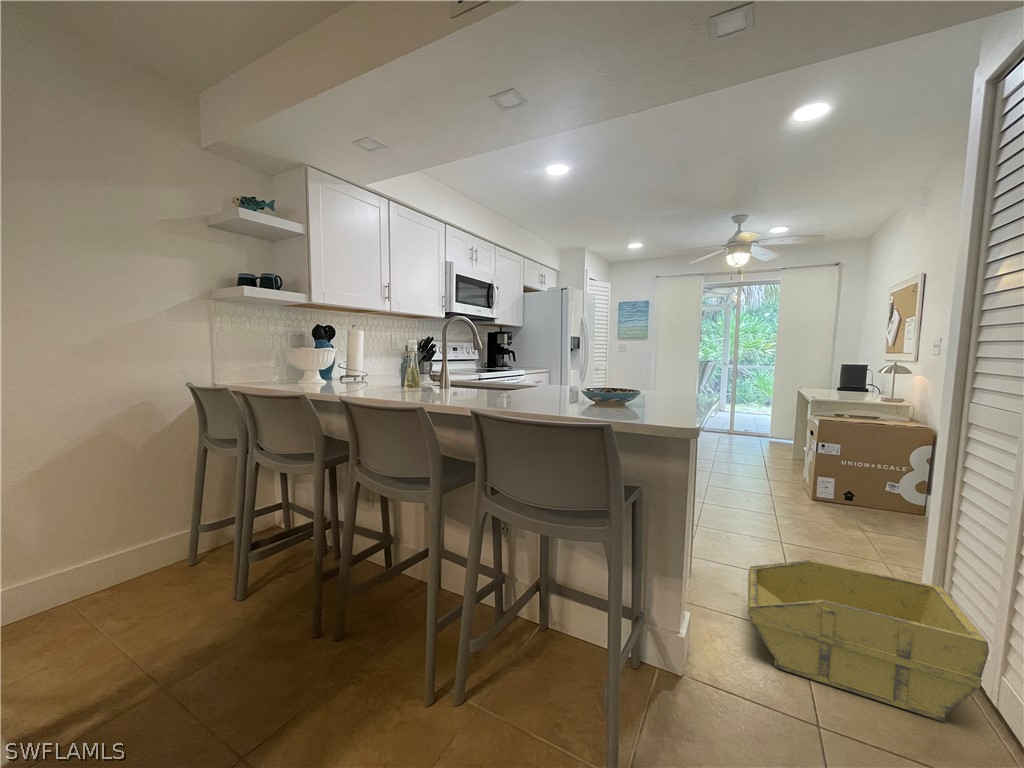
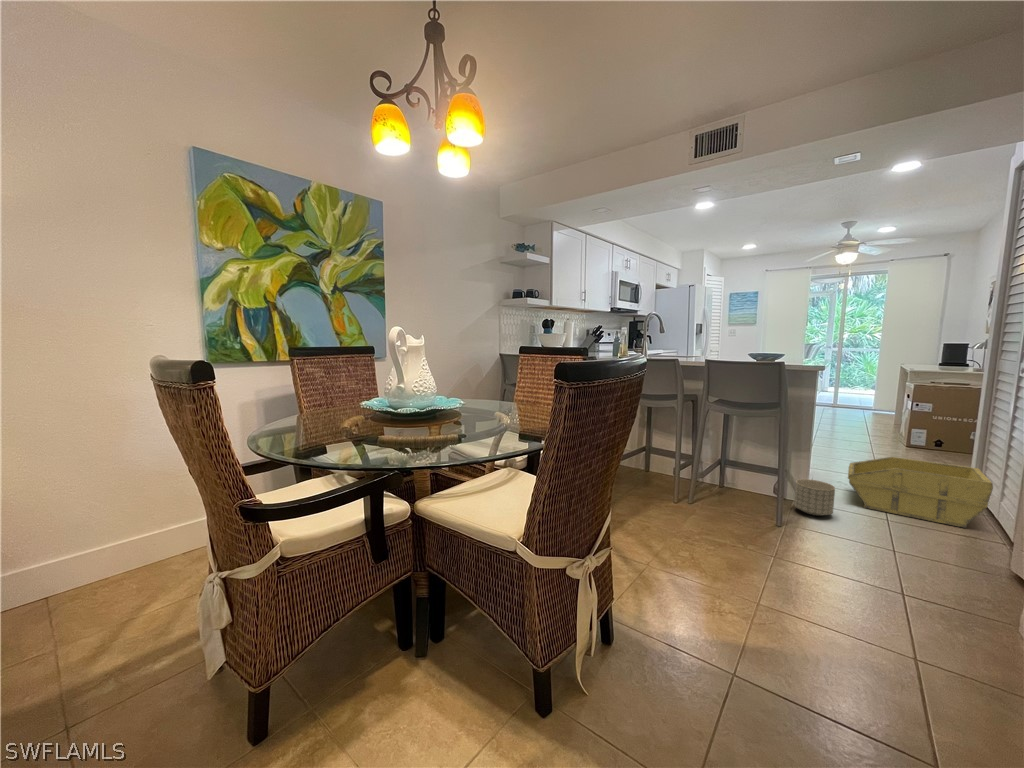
planter: none [660,627,727,718] -> present [794,479,835,516]

